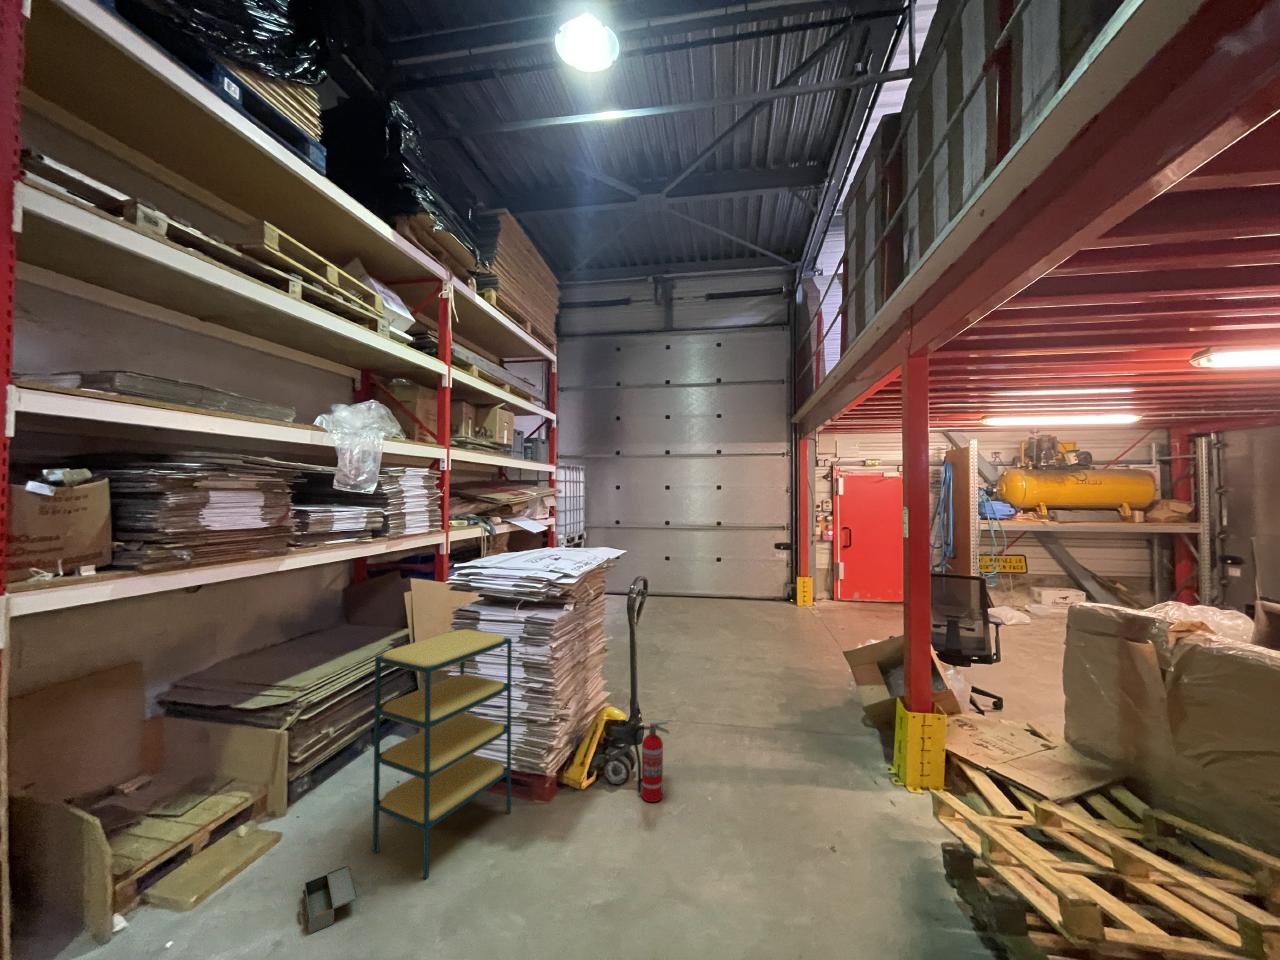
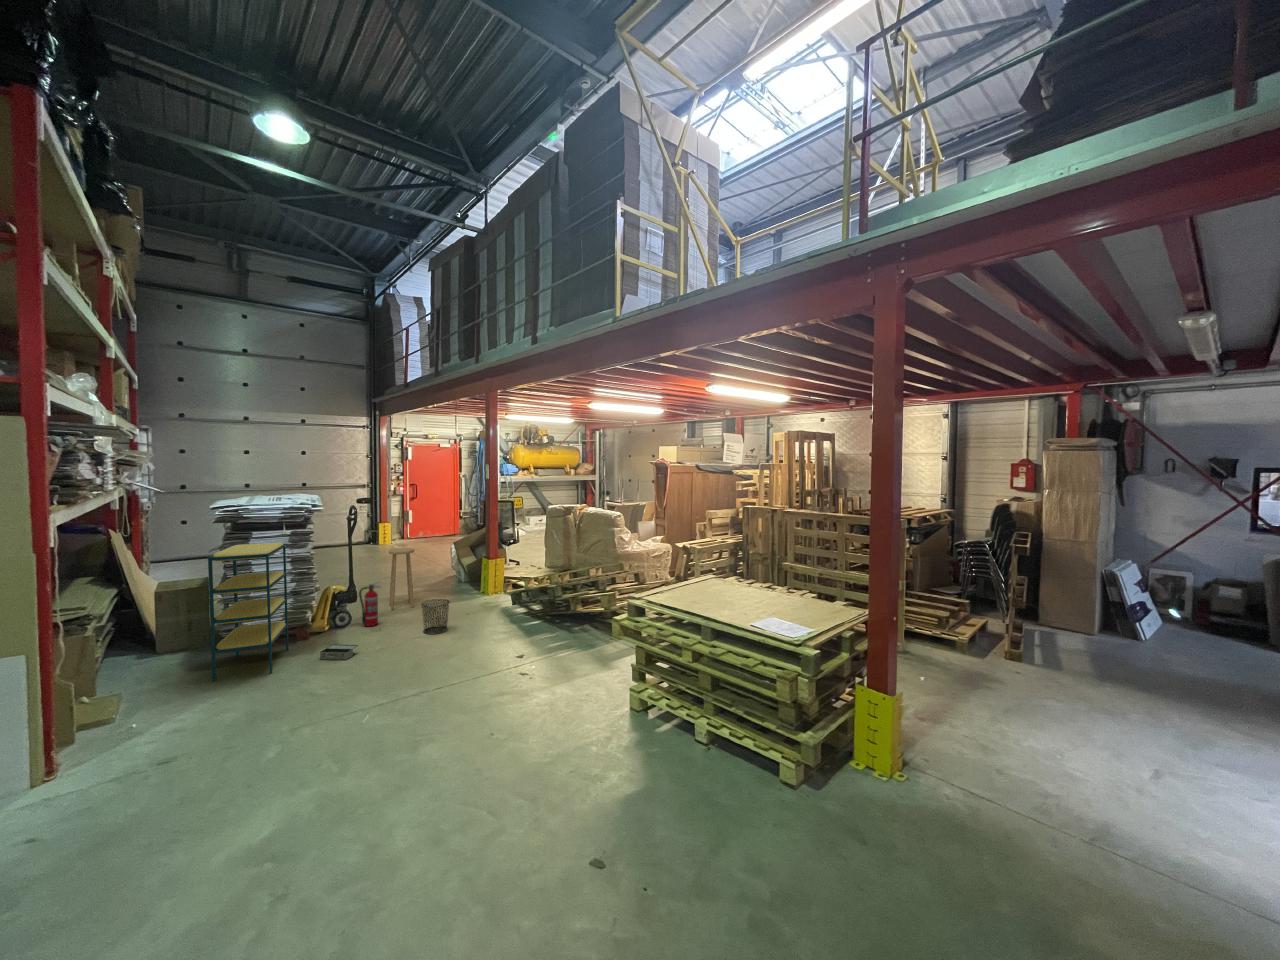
stool: none [709,652,752,770] -> present [389,548,414,610]
trash can: none [699,804,759,904] -> present [421,599,449,634]
toolbox: present [300,866,357,934] -> present [320,644,358,660]

